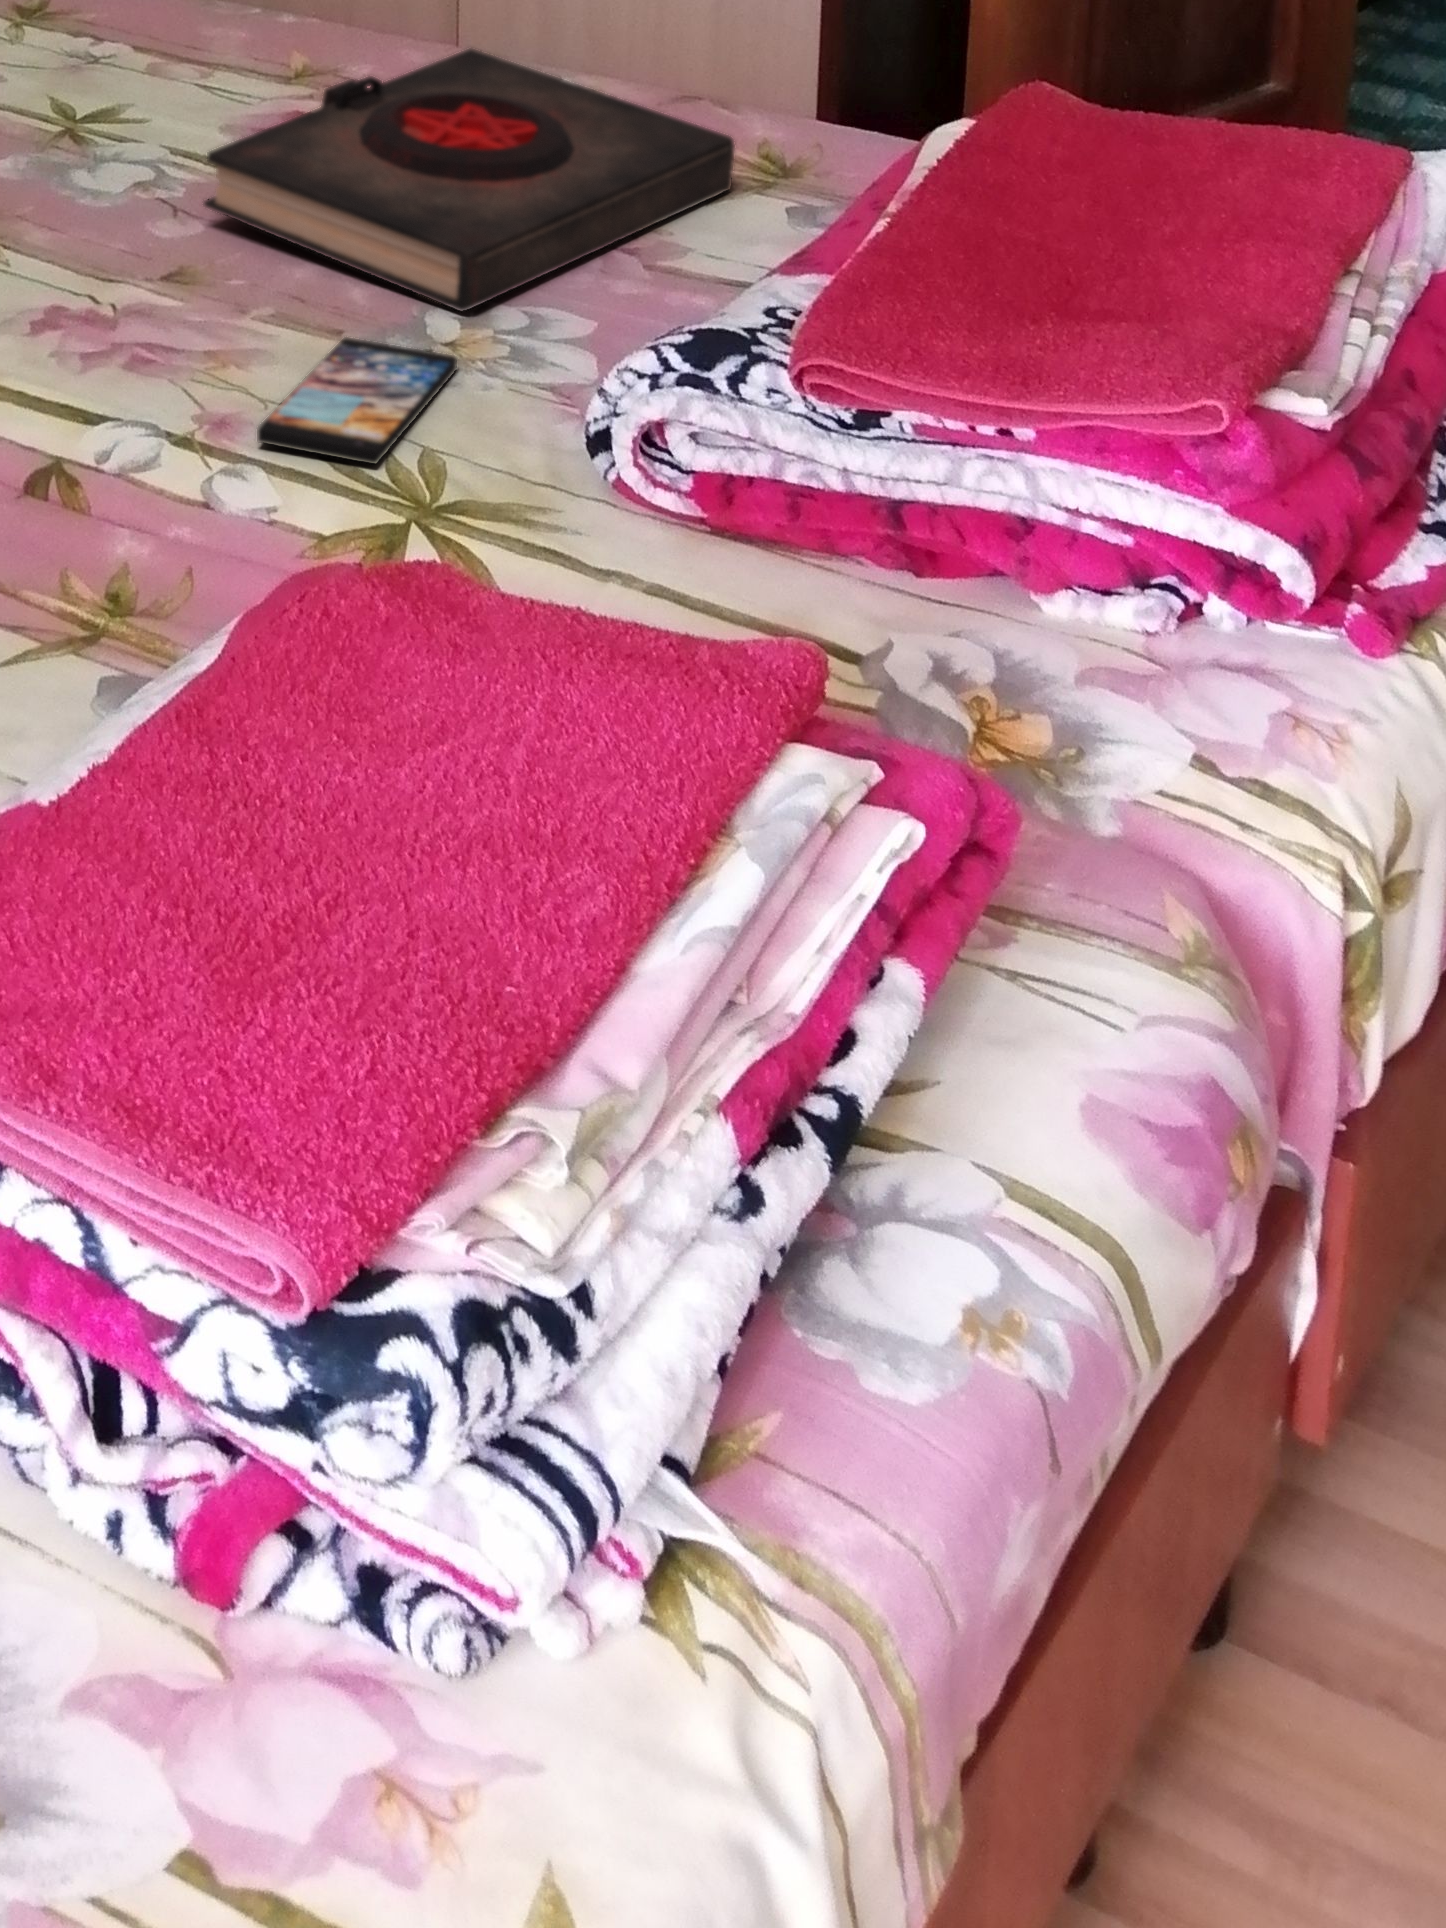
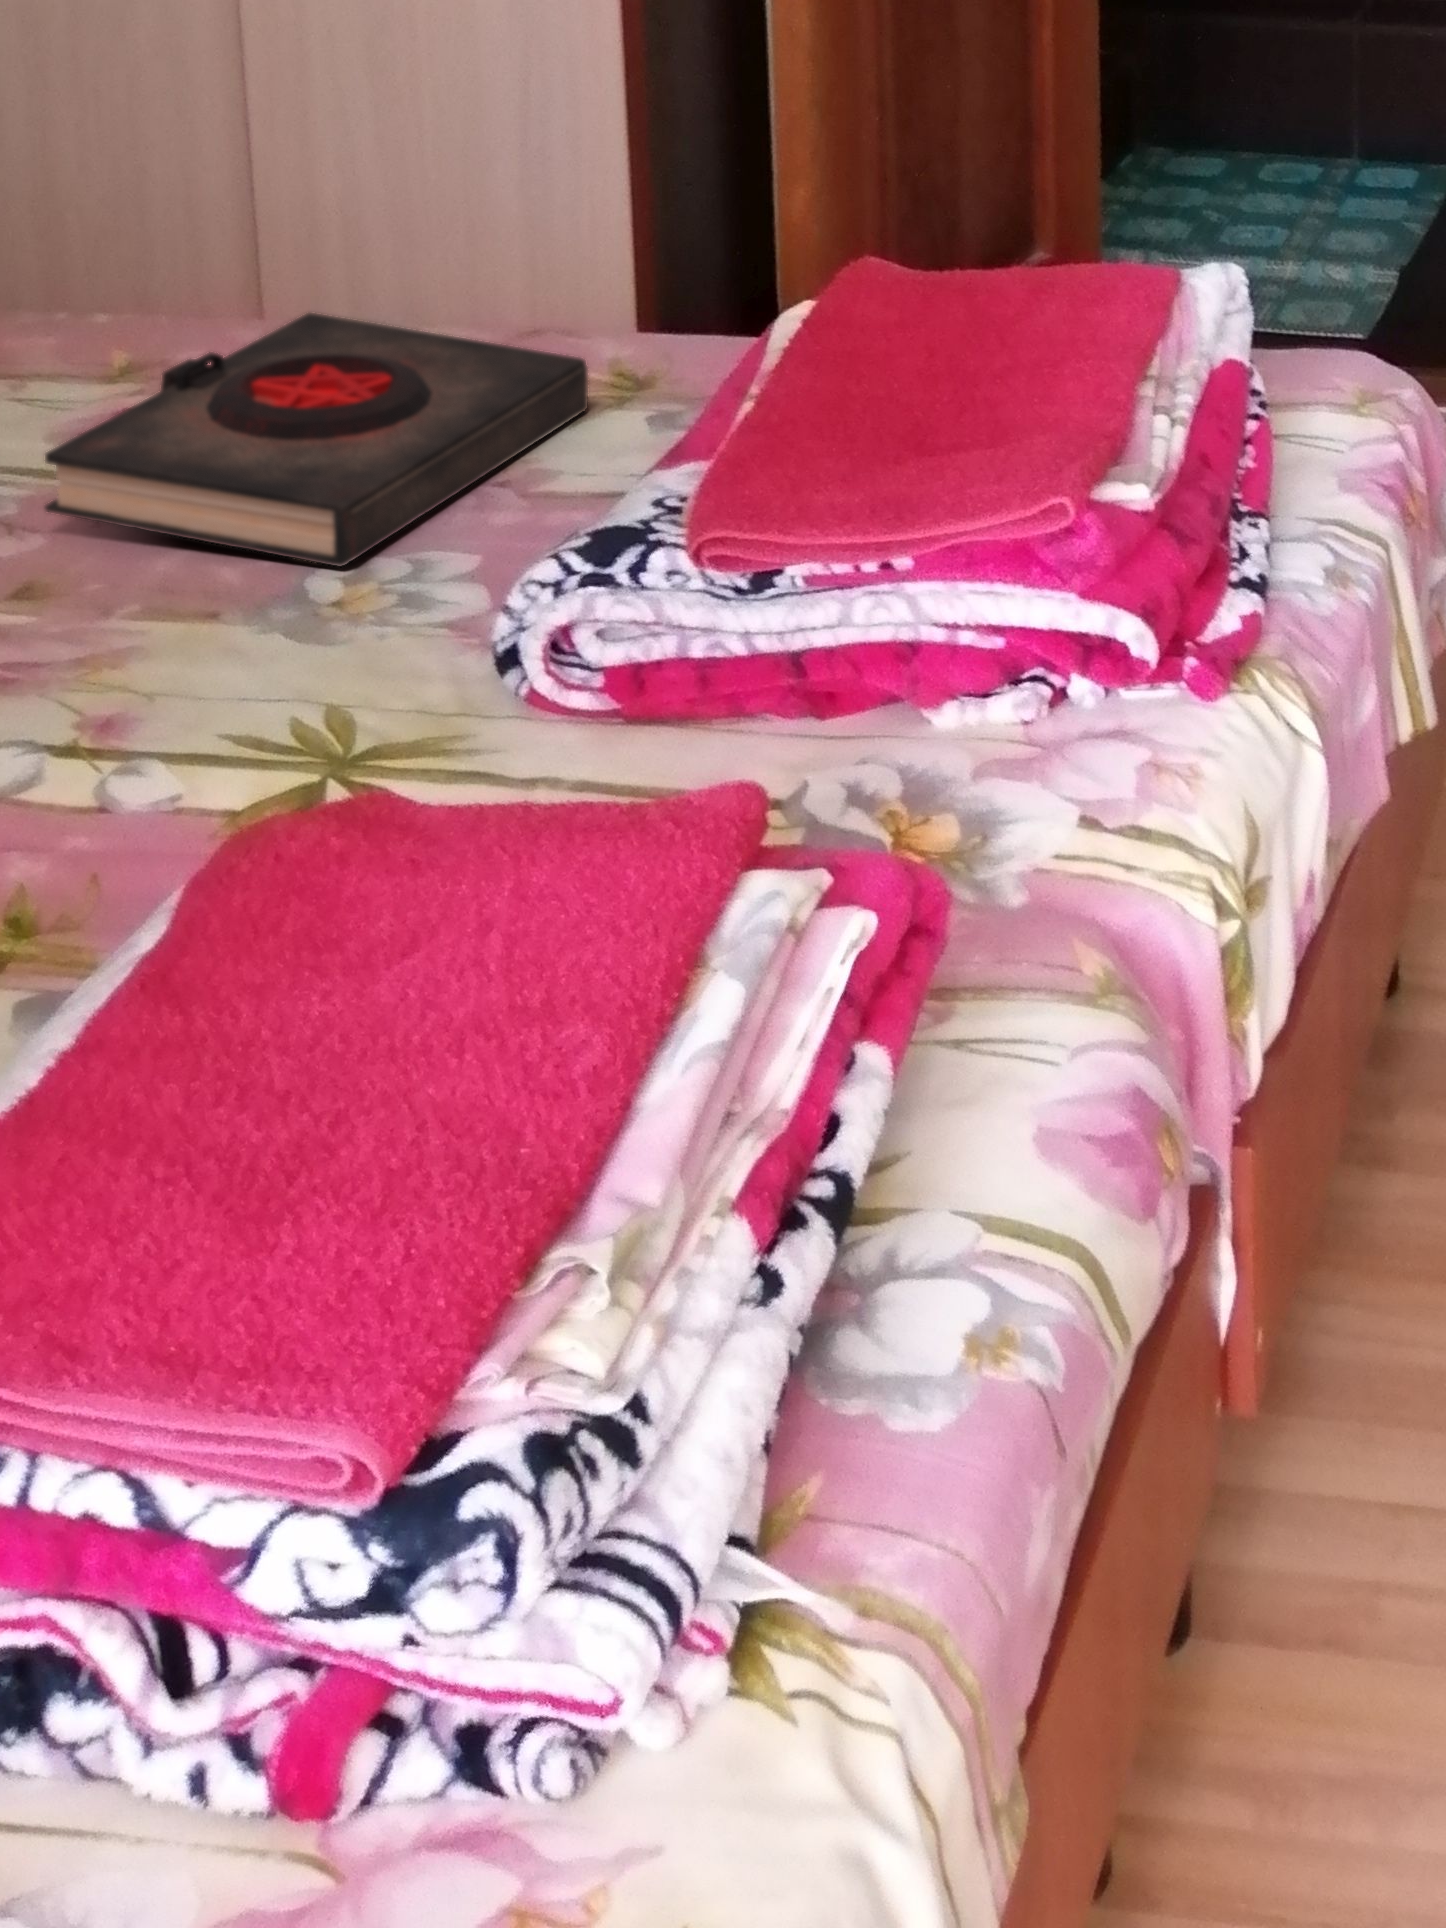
smartphone: present [257,338,457,464] -> none [147,609,346,730]

